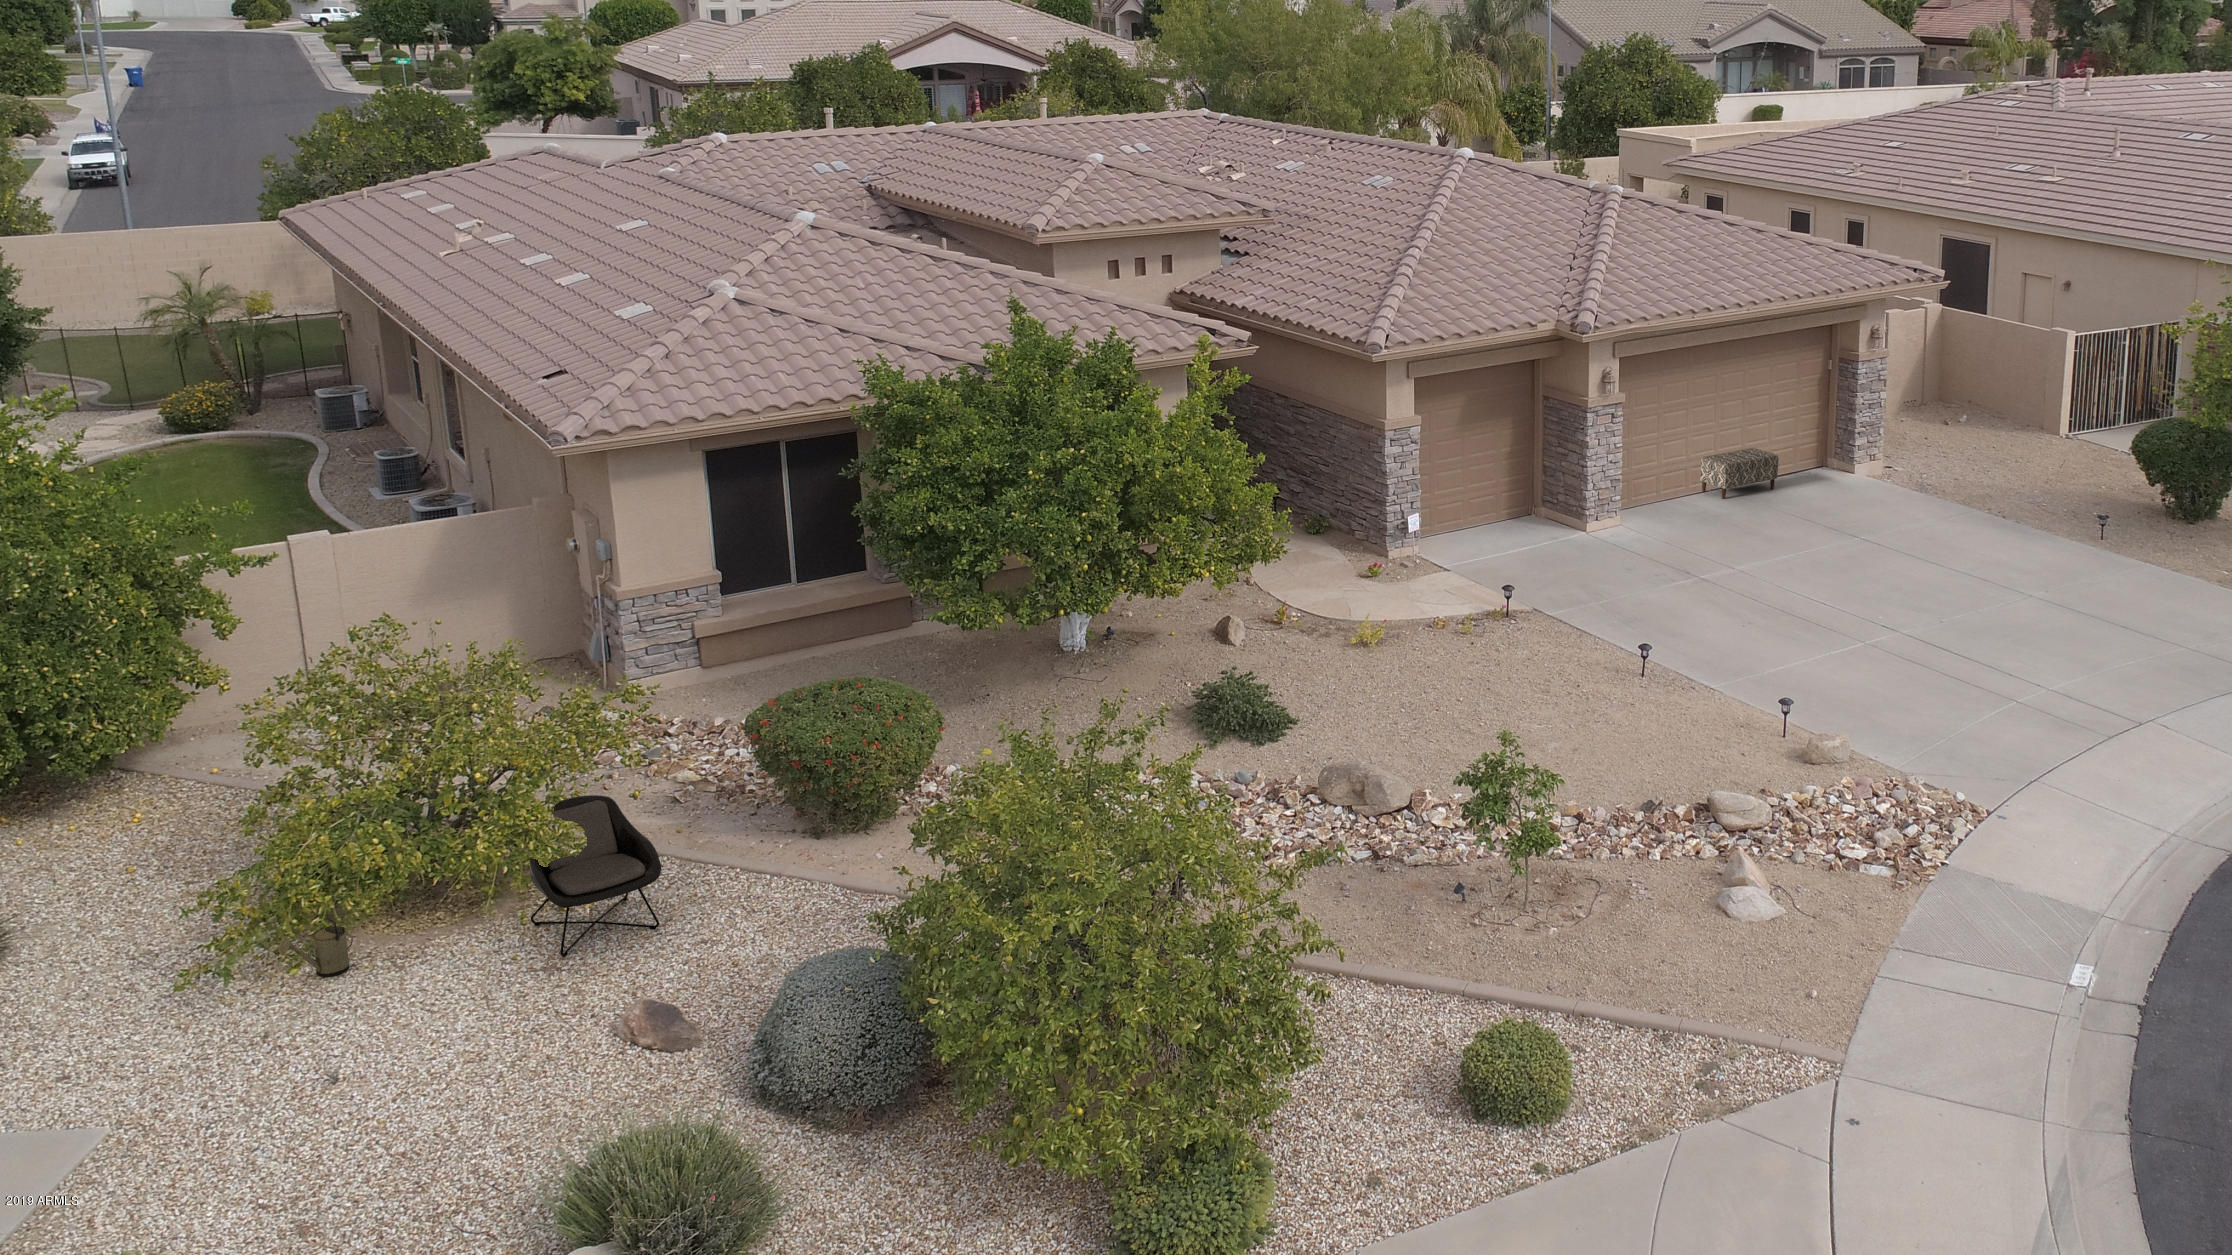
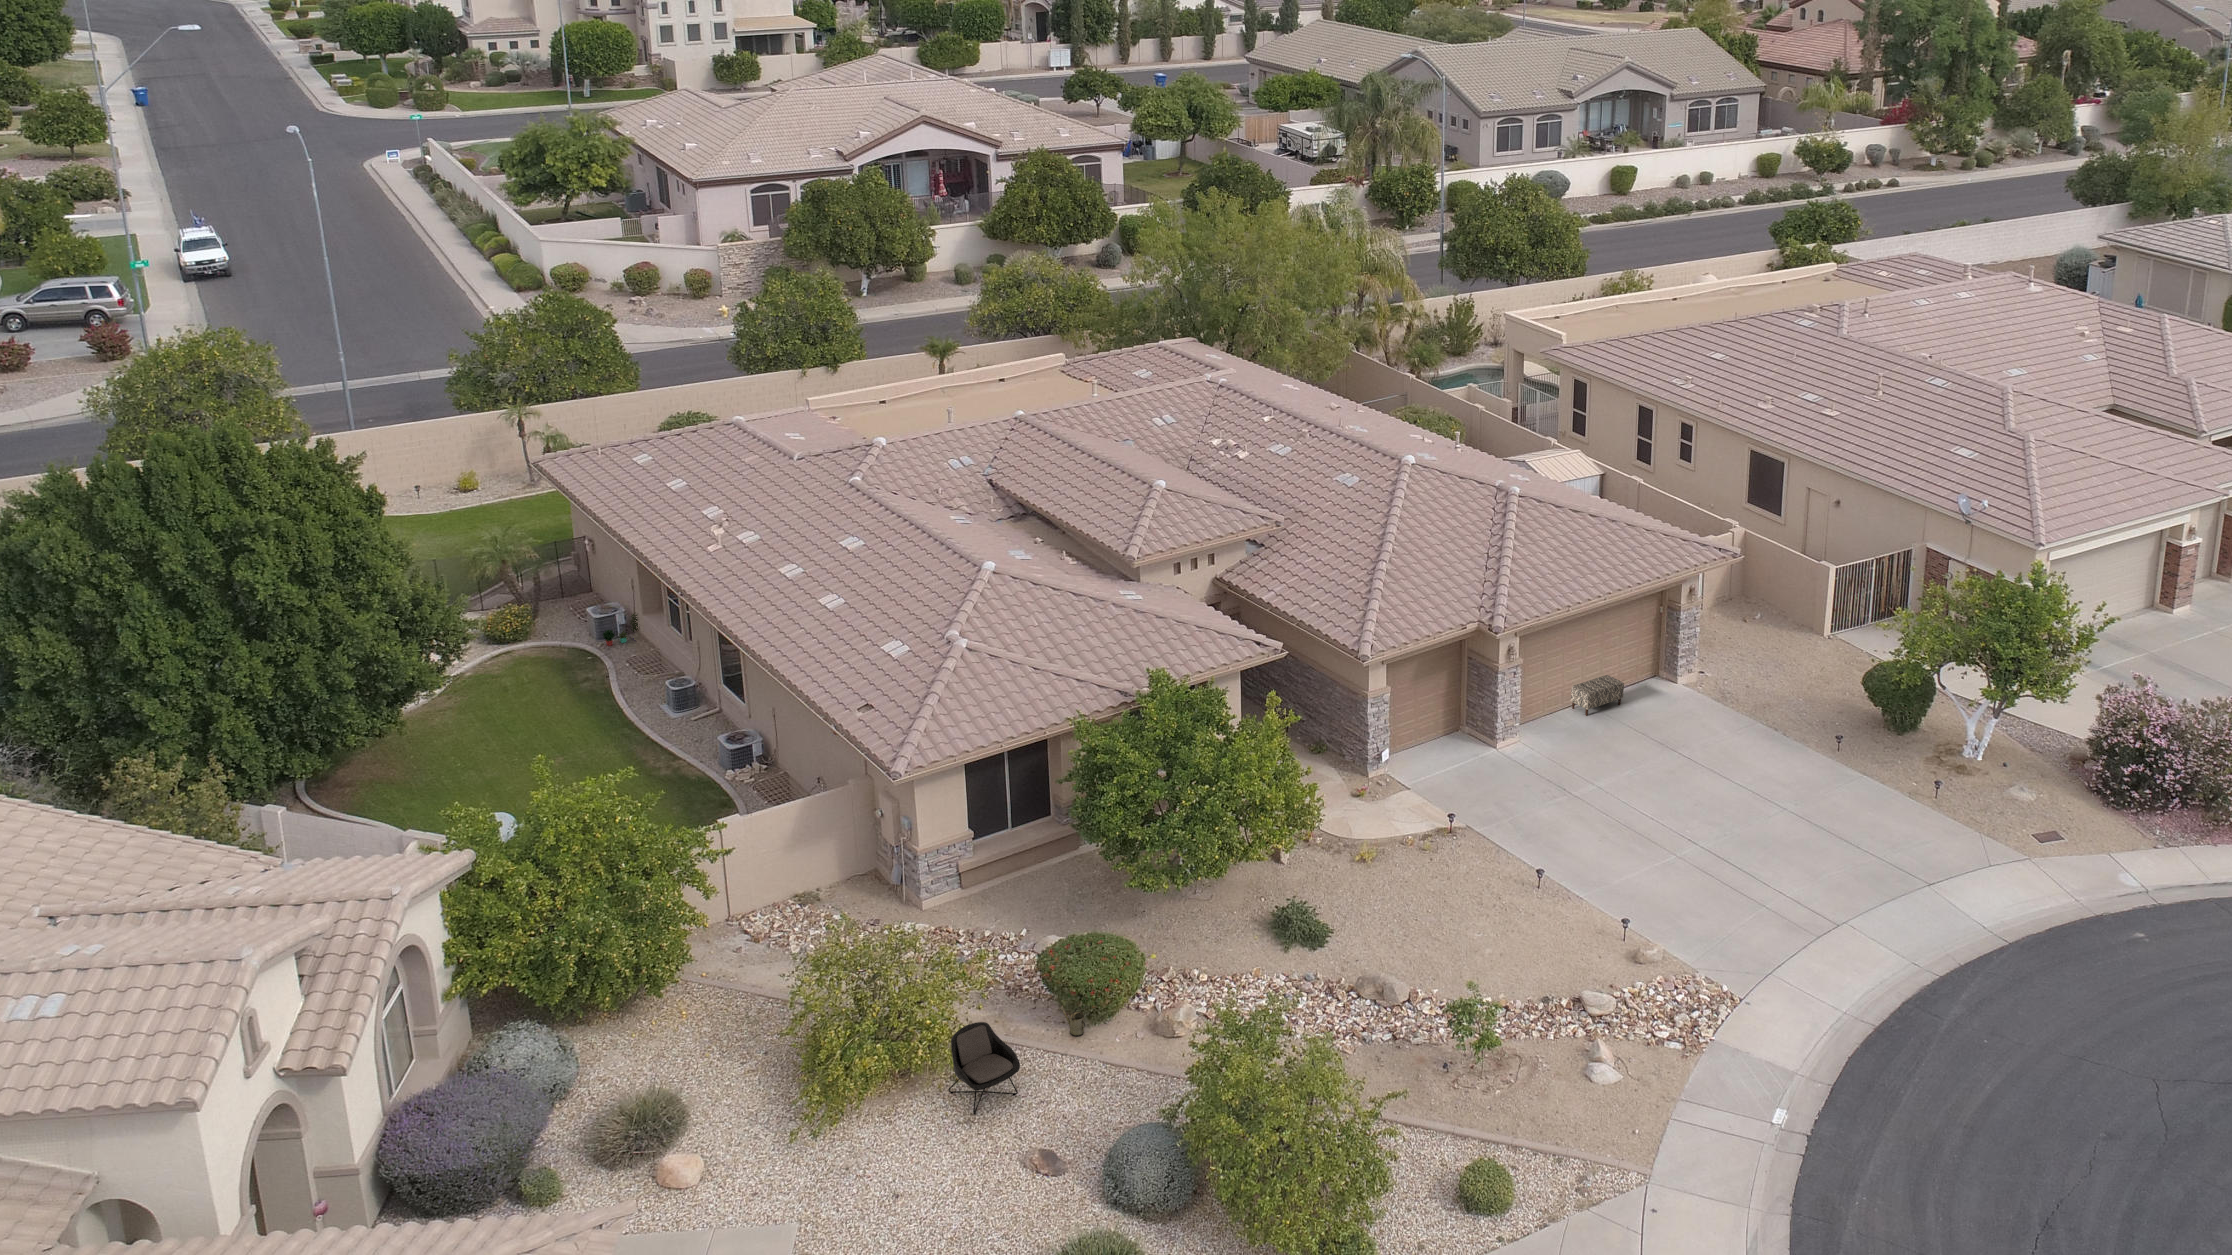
potted plant: none [325,394,385,439] -> present [603,614,639,646]
watering can: present [279,918,353,977] -> present [1058,1005,1085,1037]

